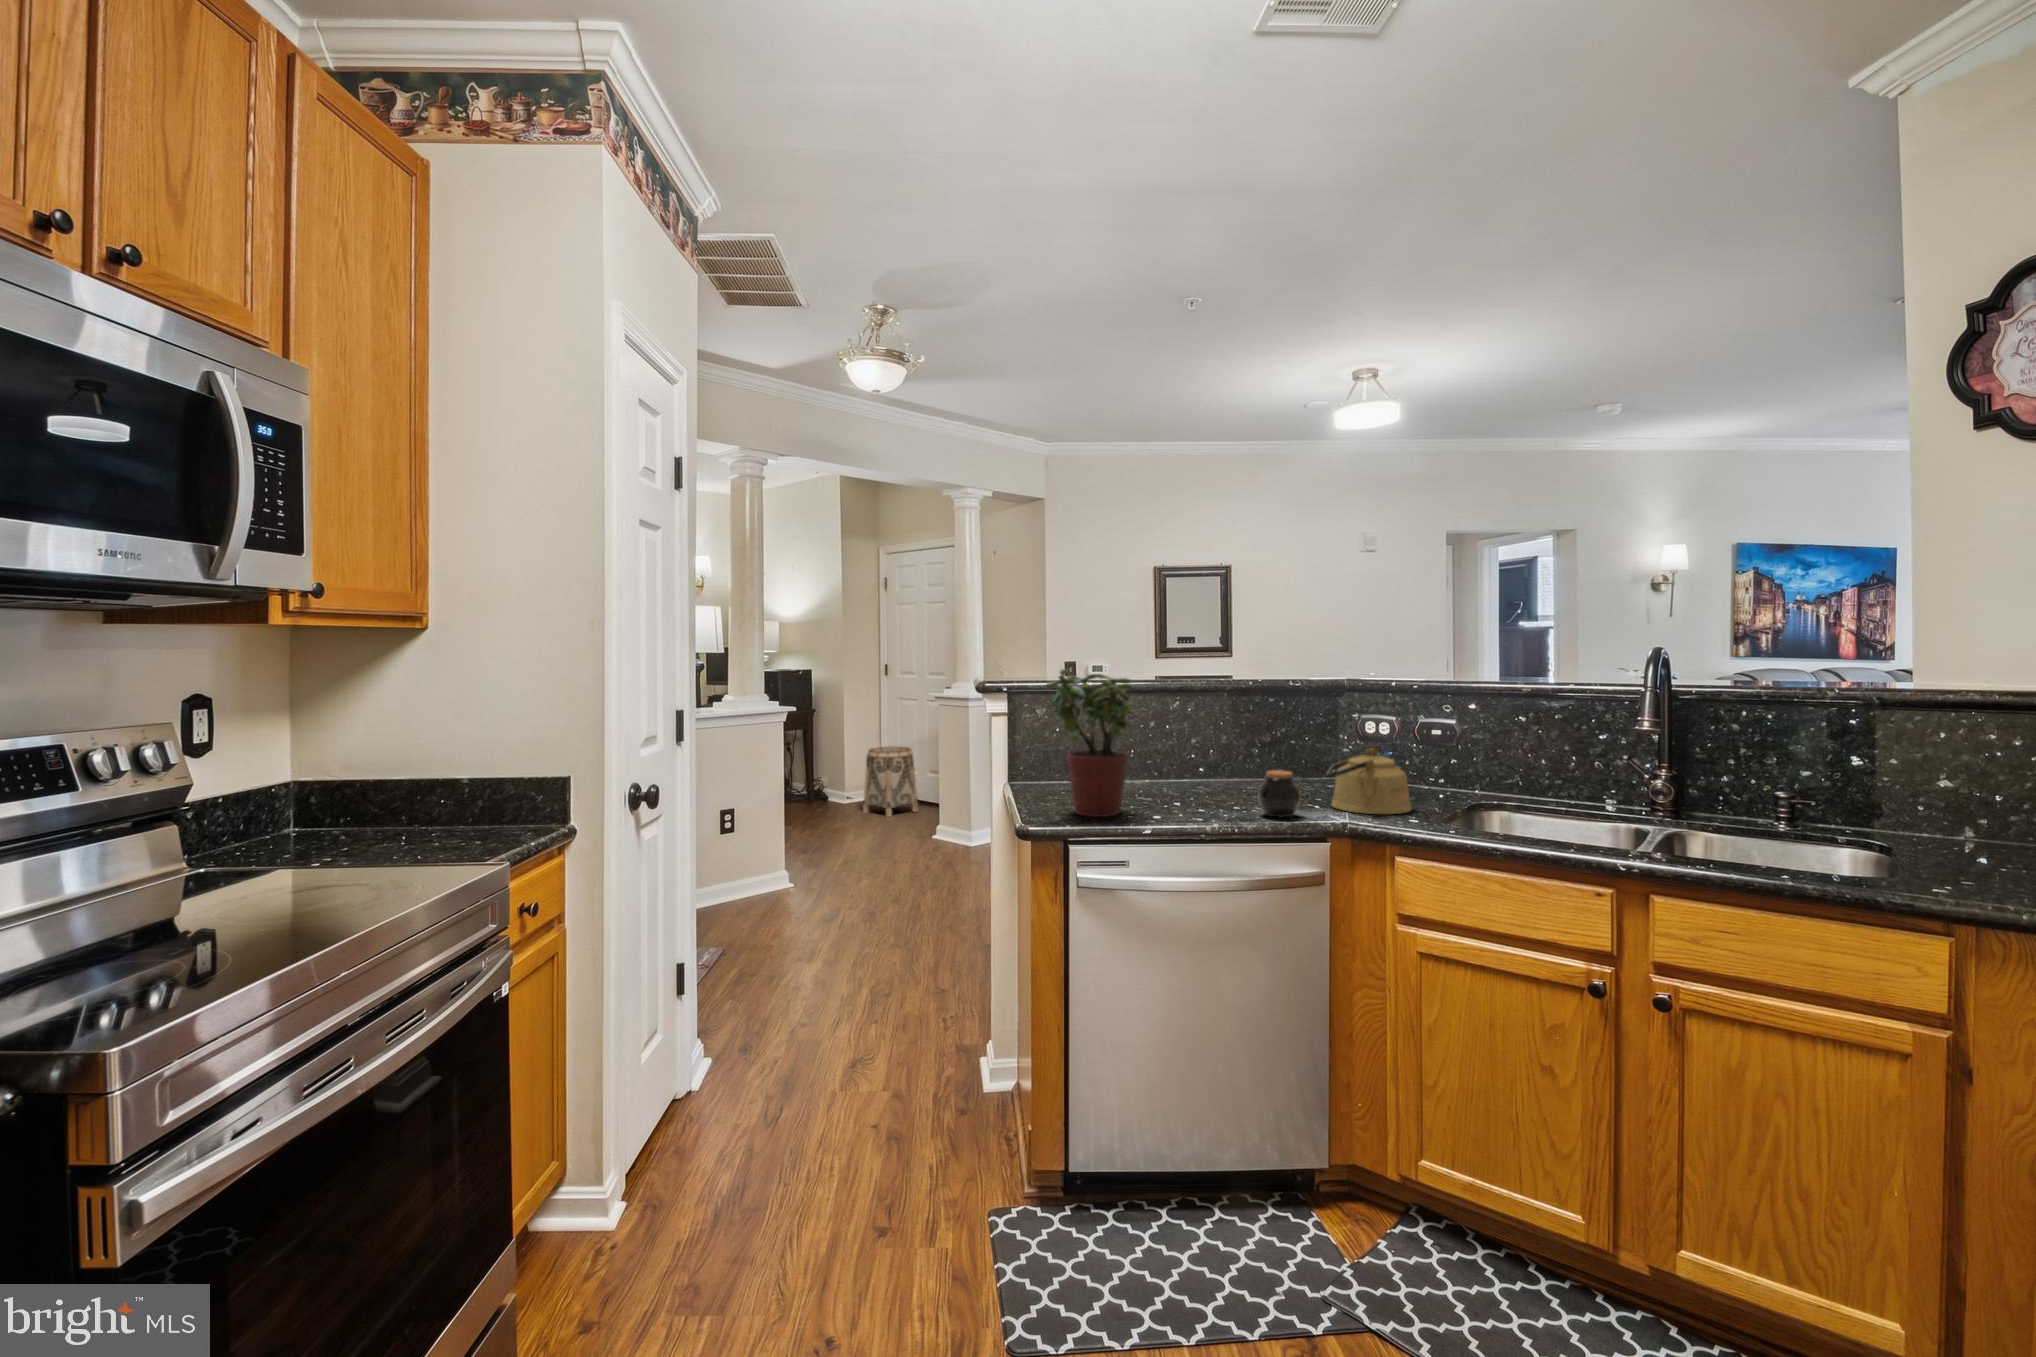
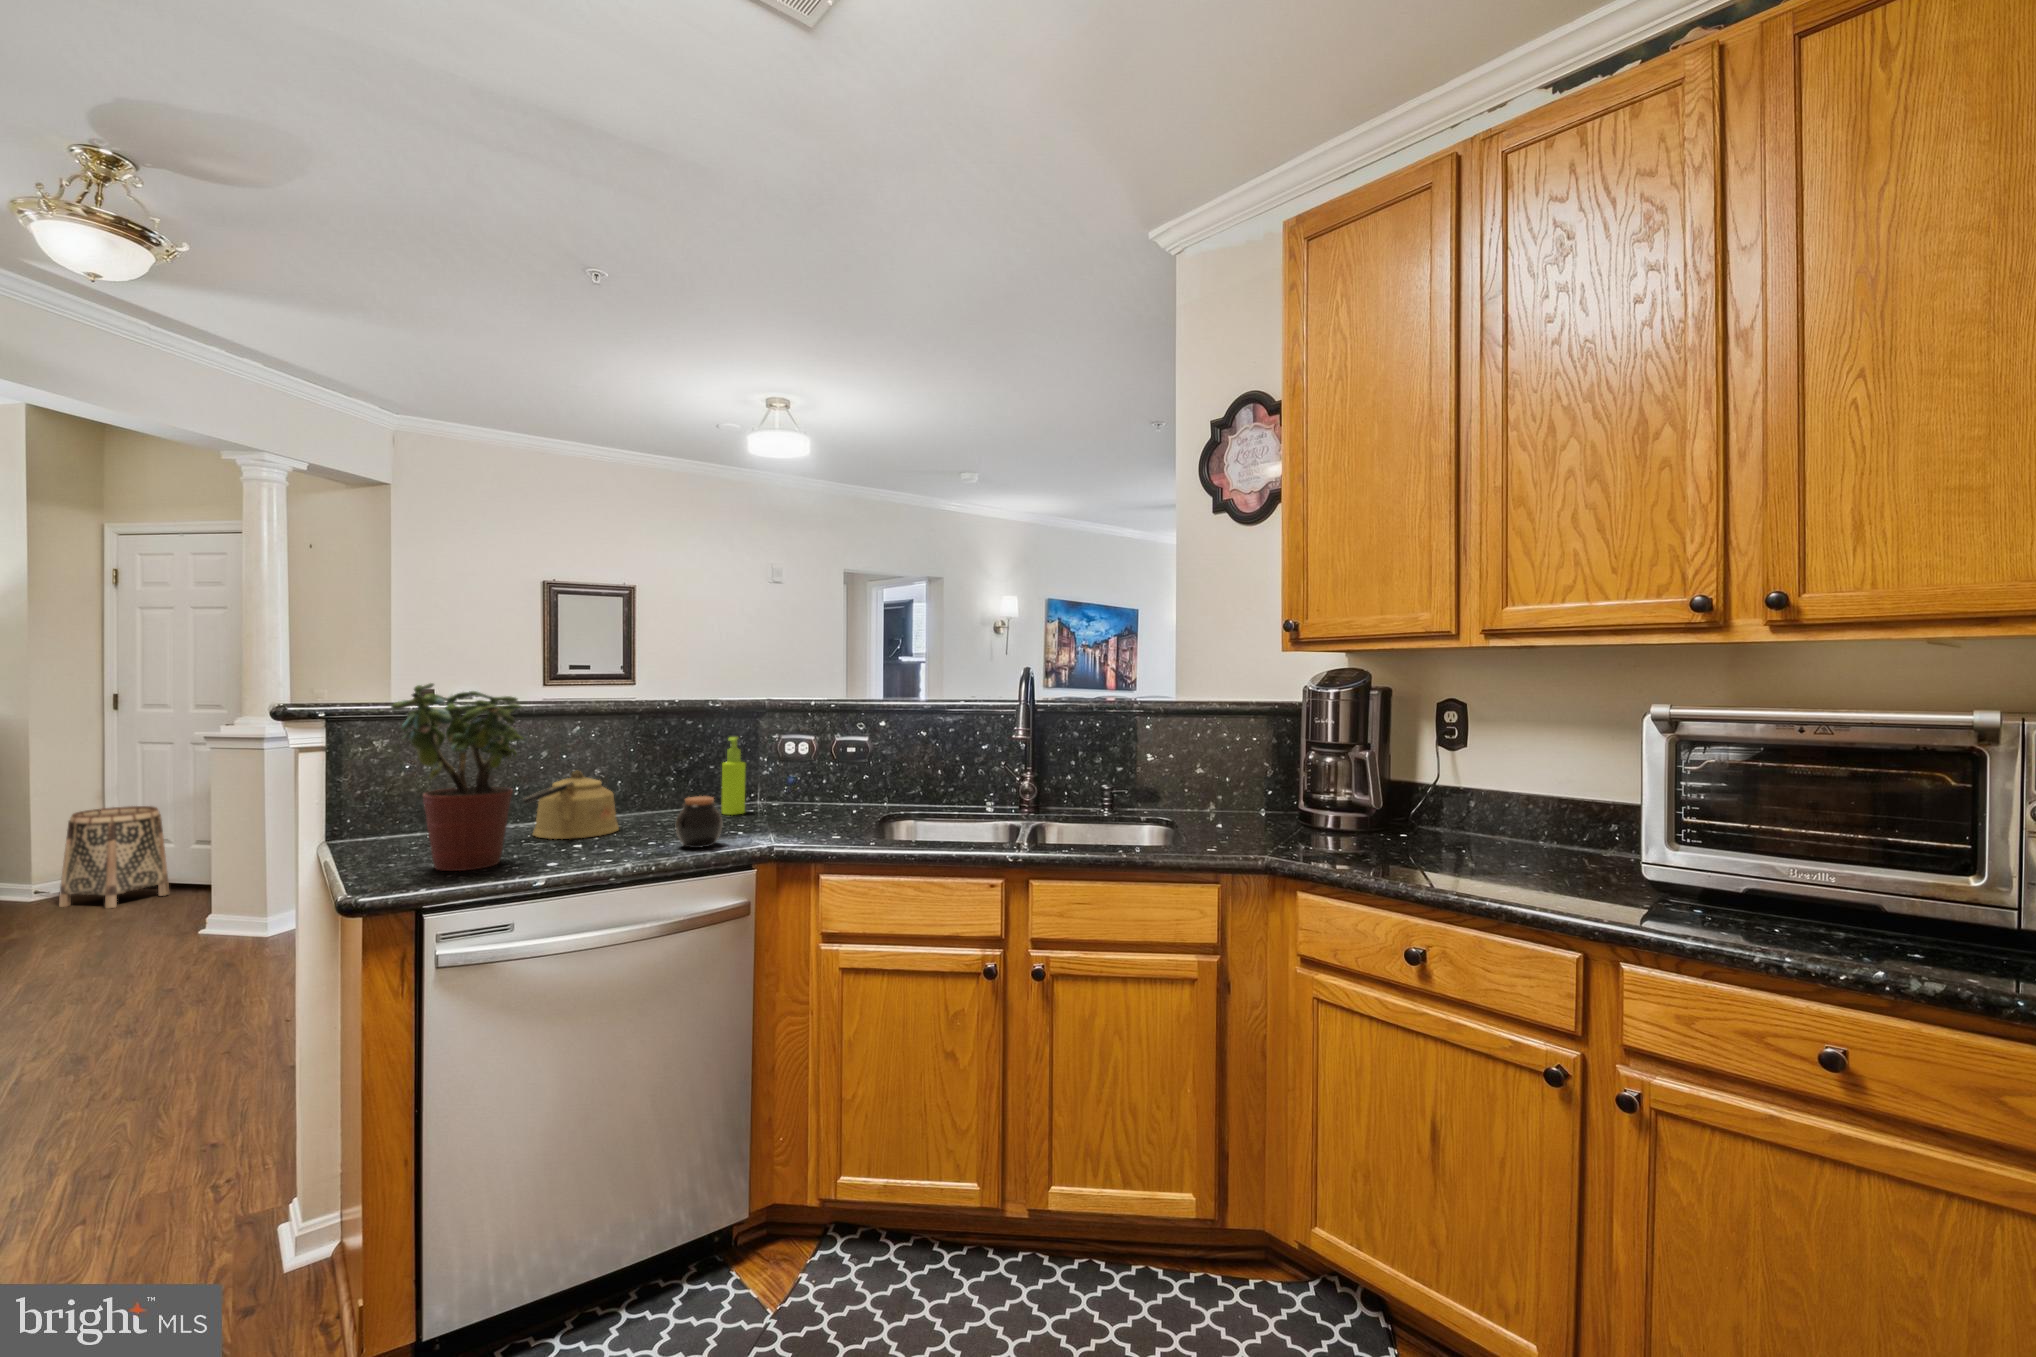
soap dispenser: none [1304,715,1327,789] -> present [721,737,746,815]
kettle: present [1327,749,1412,814] -> present [523,771,619,839]

